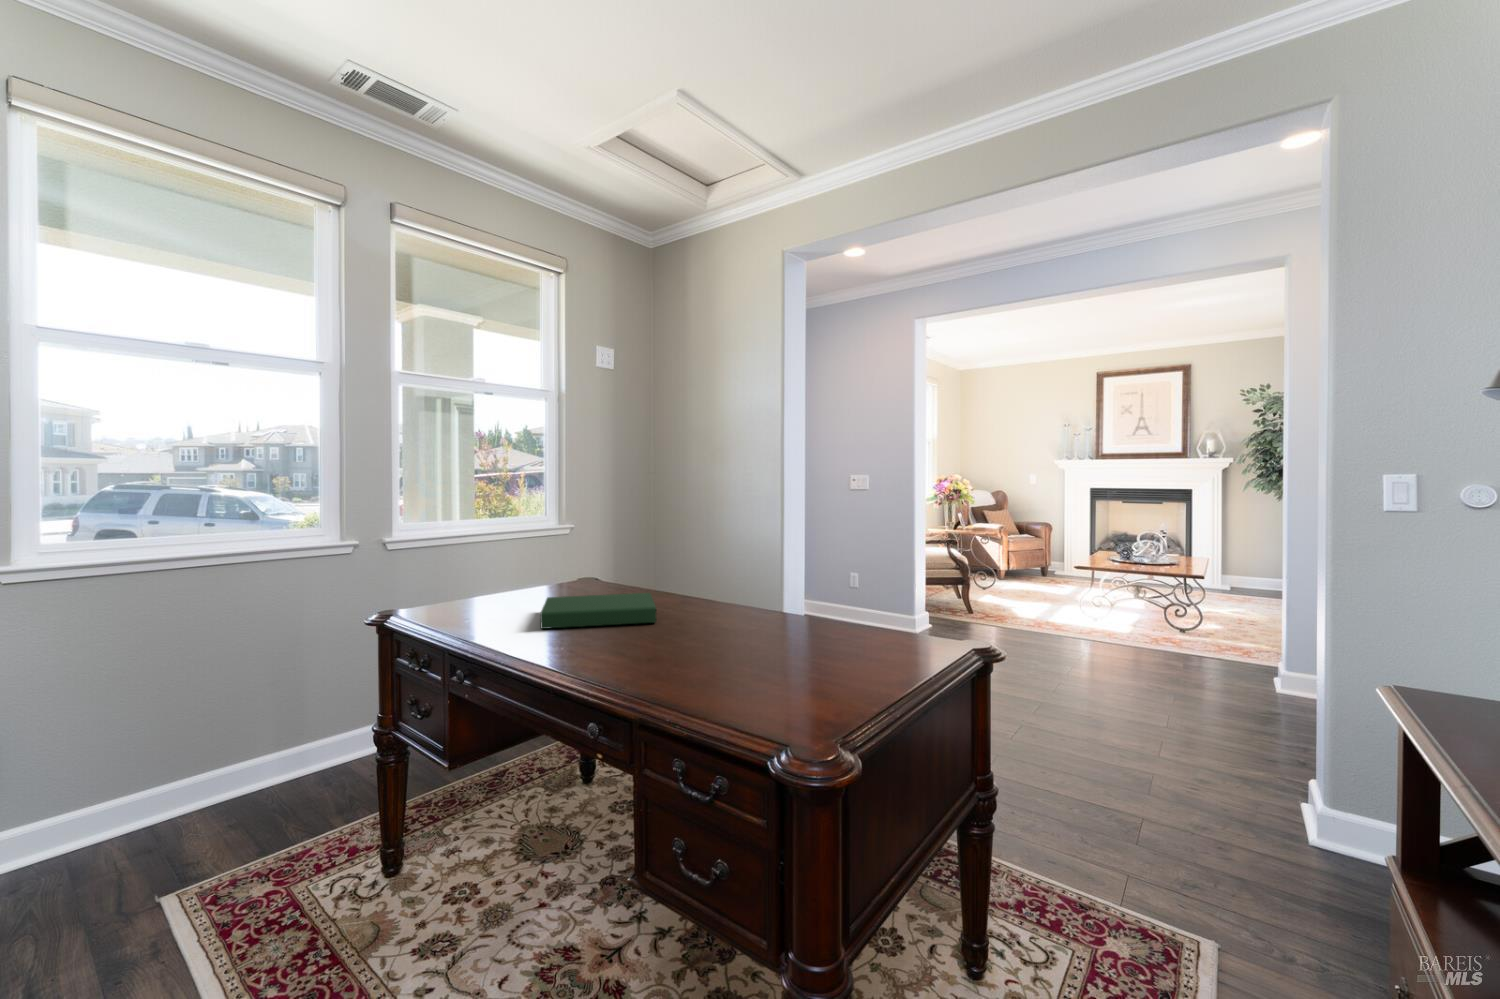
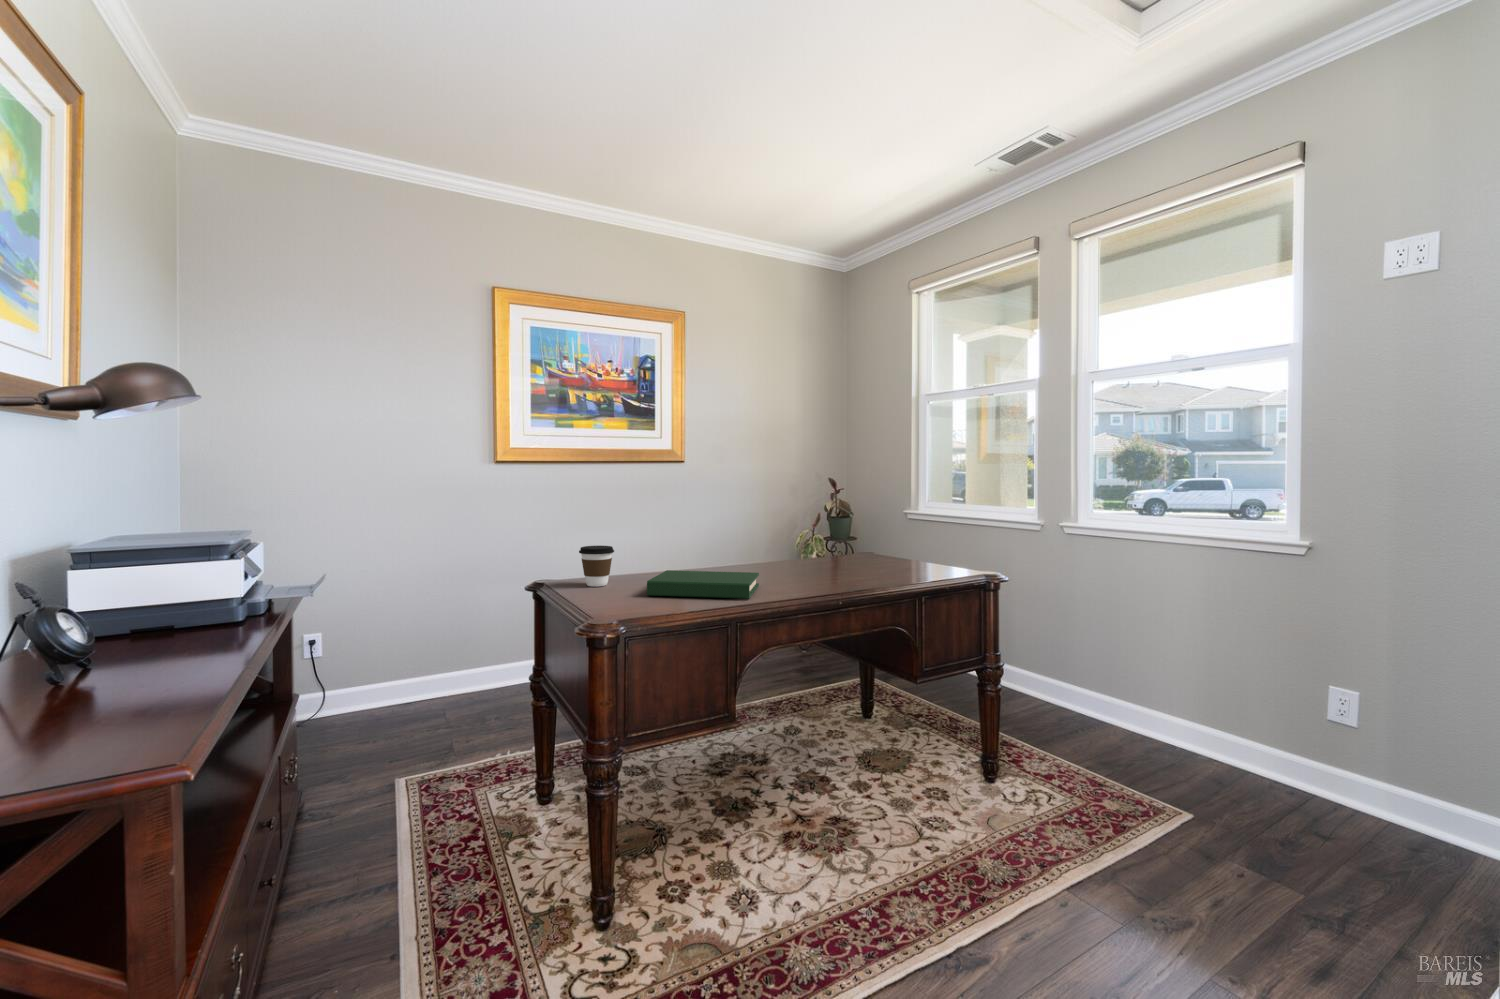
coffee cup: none [443,574,486,623] -> present [579,546,614,586]

